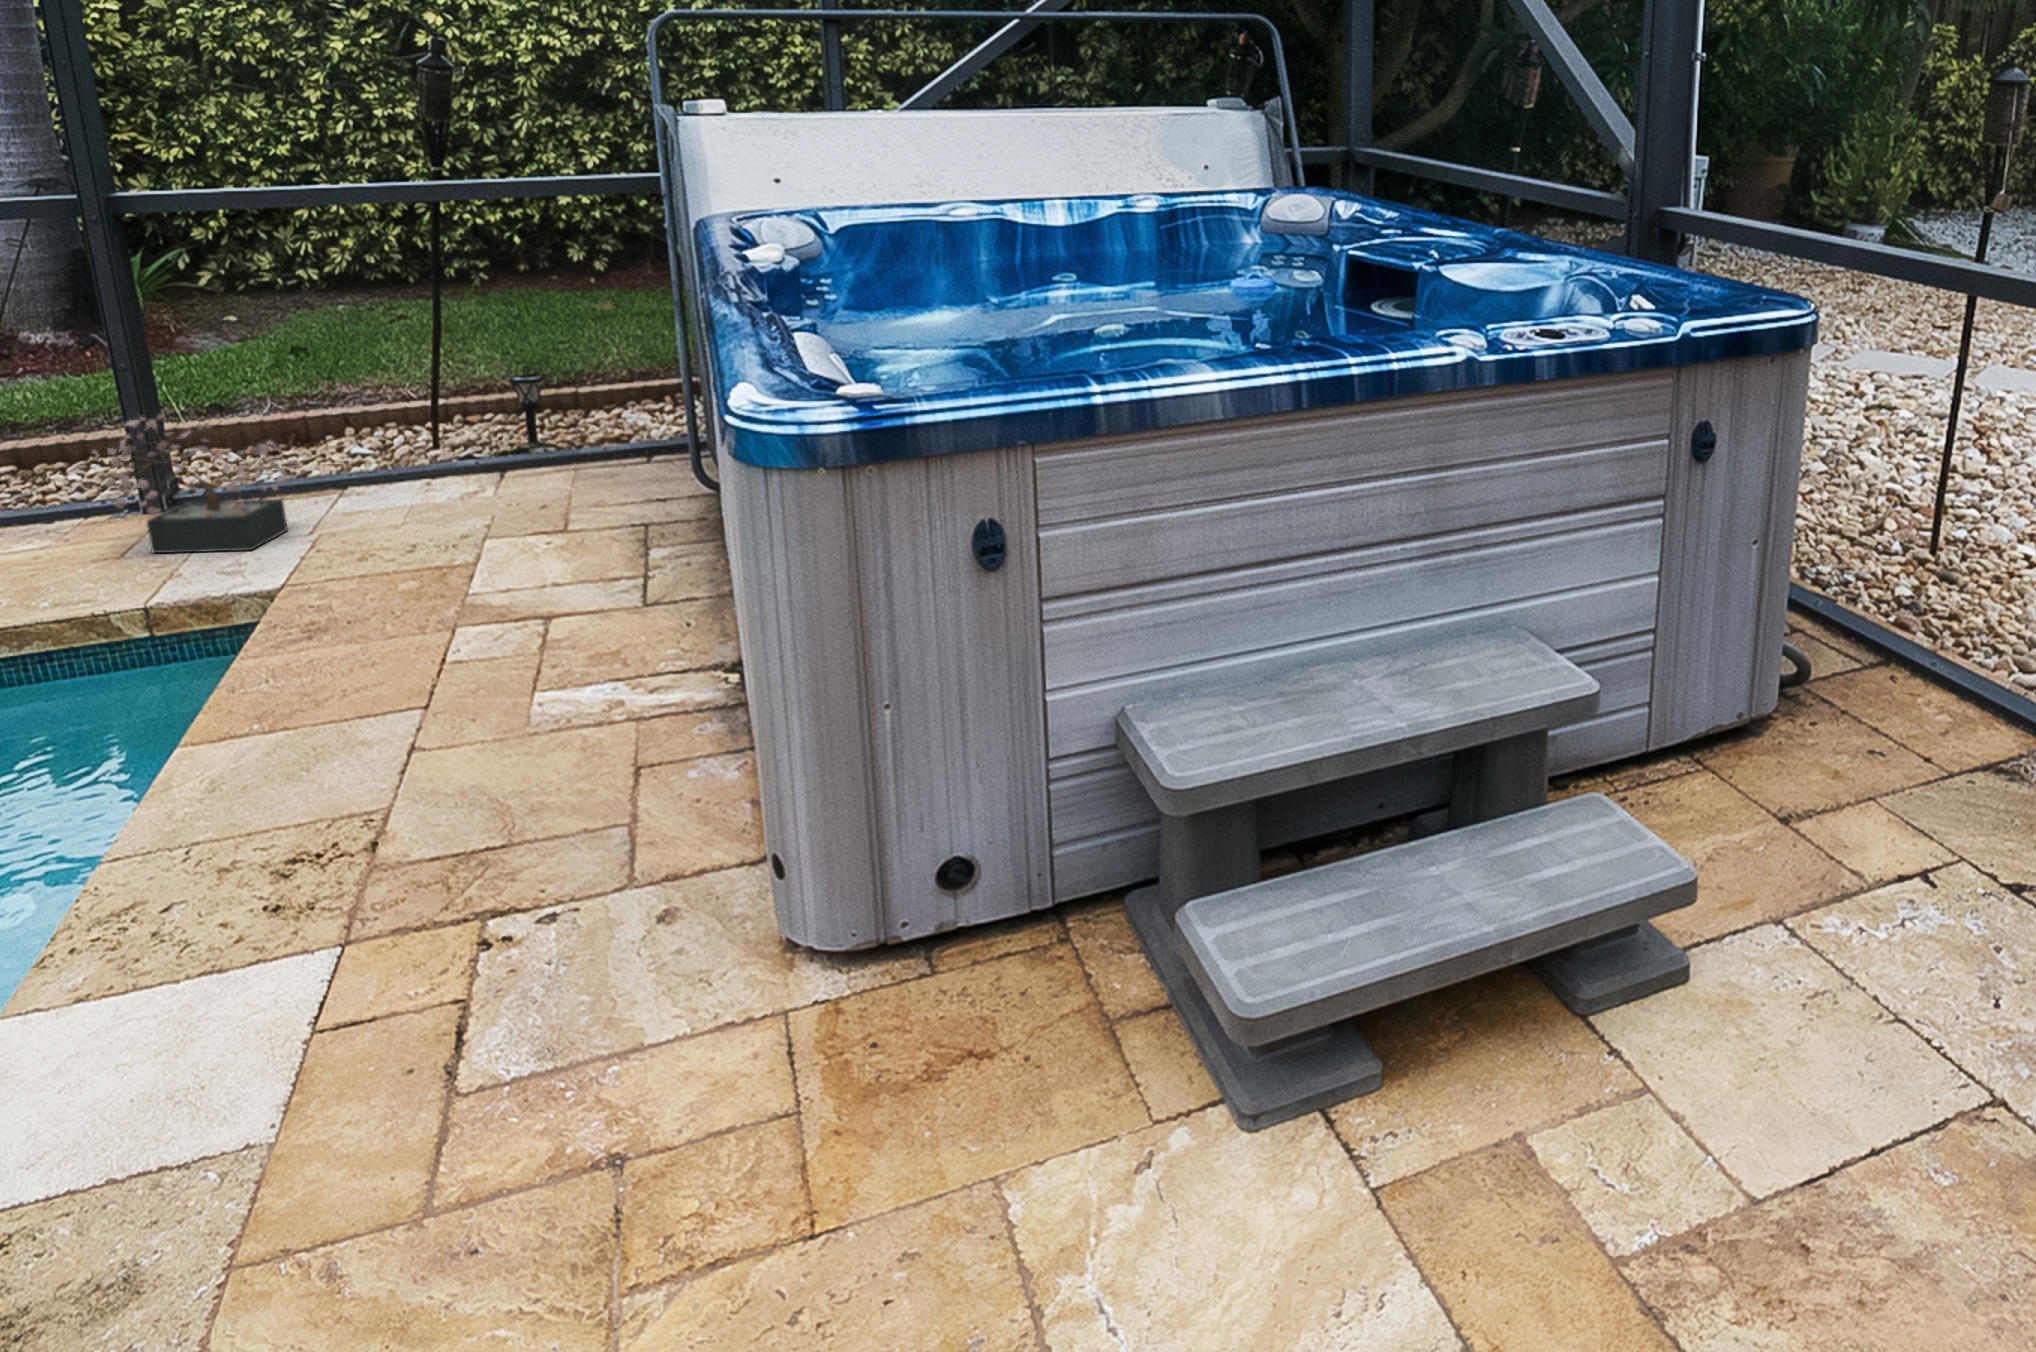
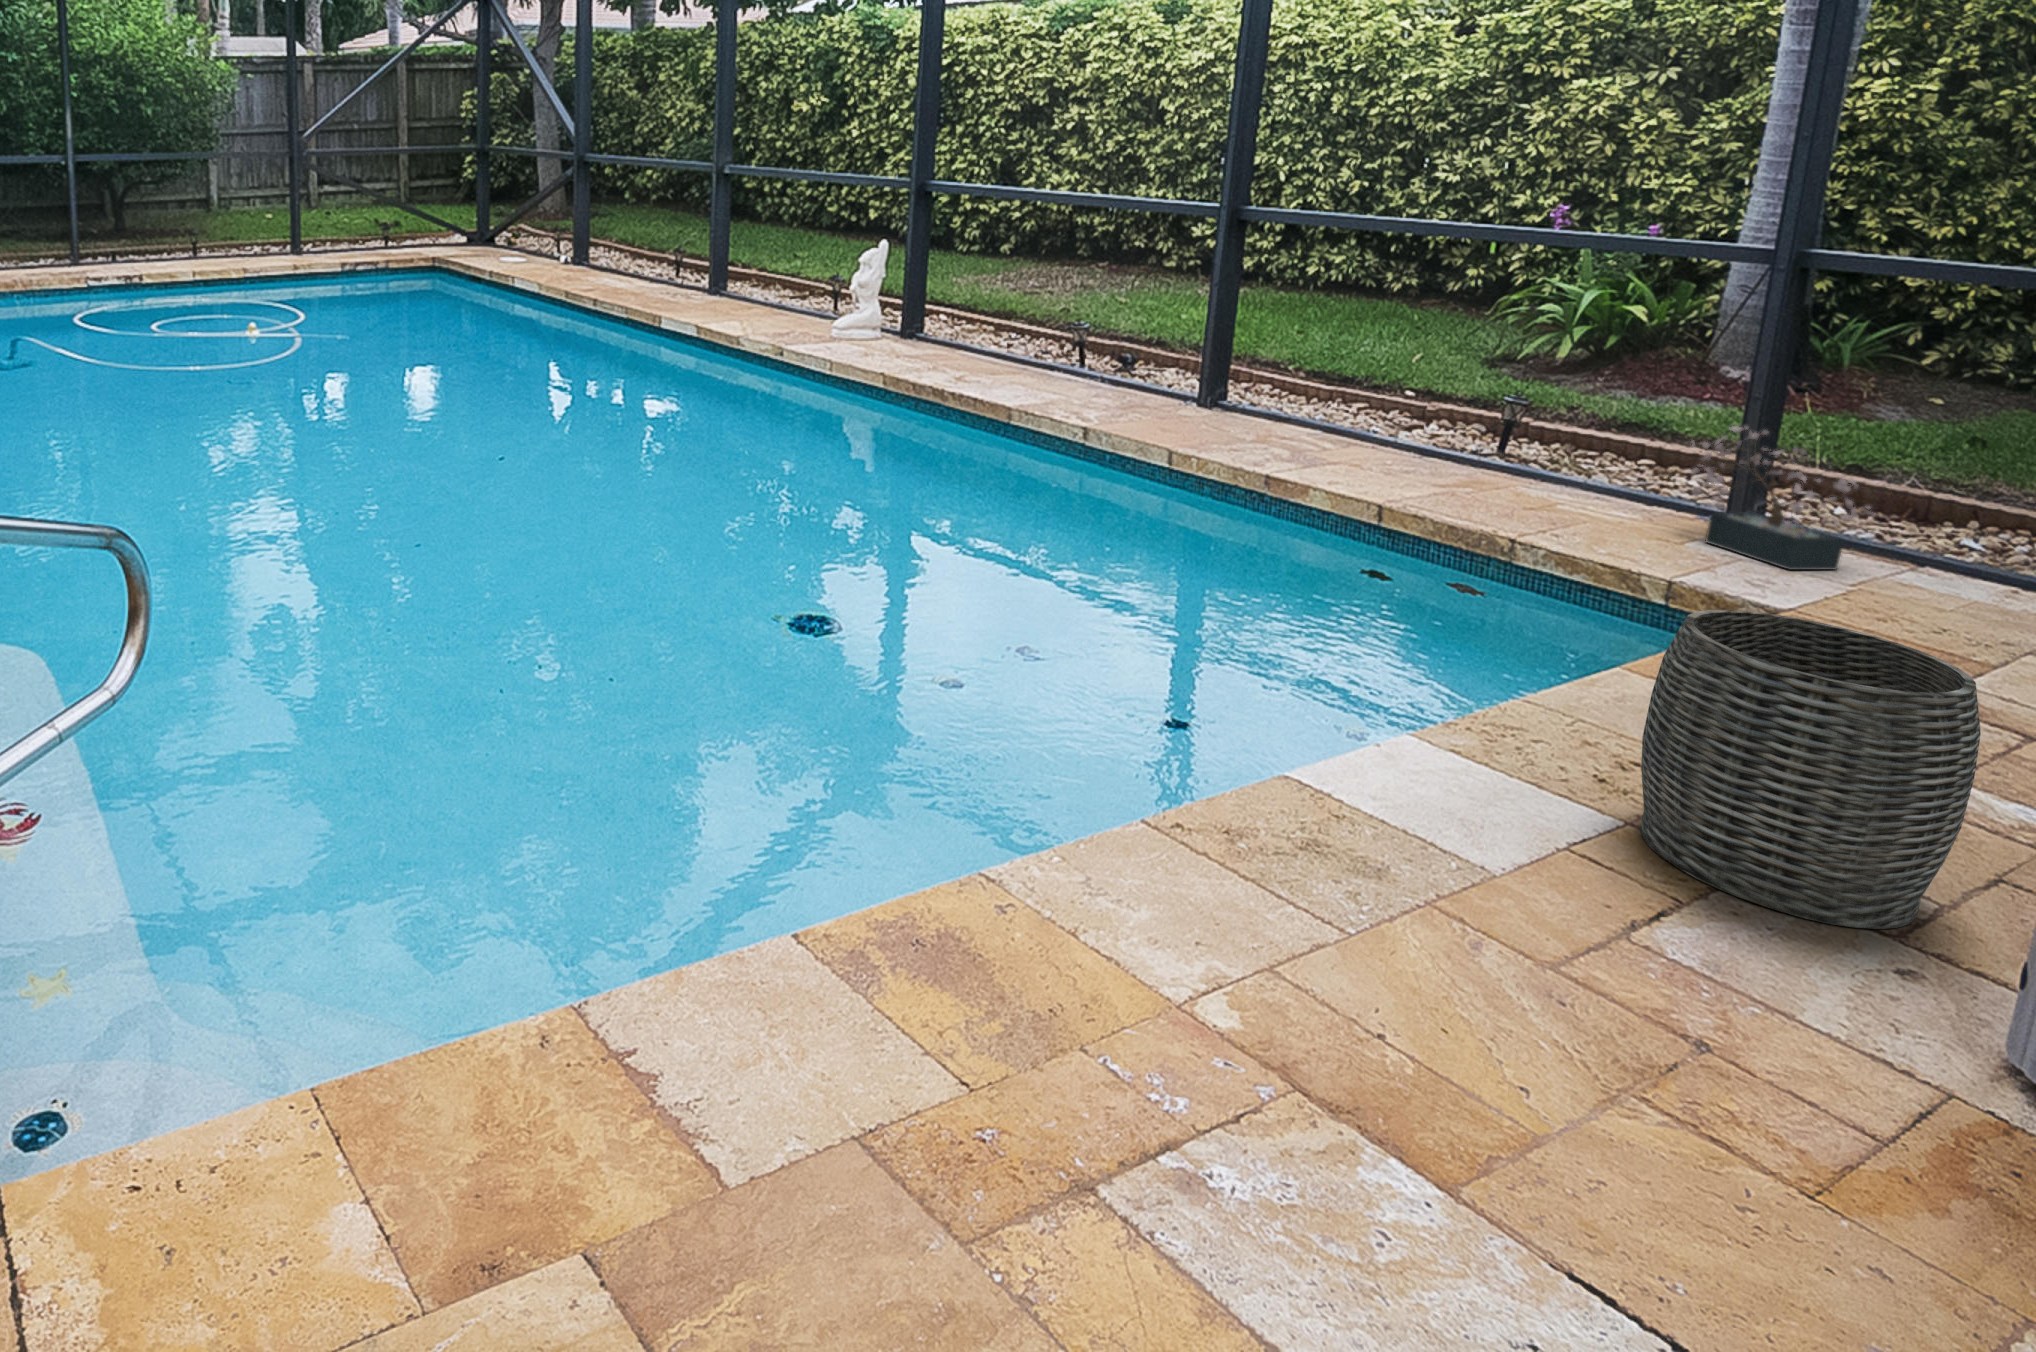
woven basket: none [329,629,618,955] -> present [1640,610,1981,929]

